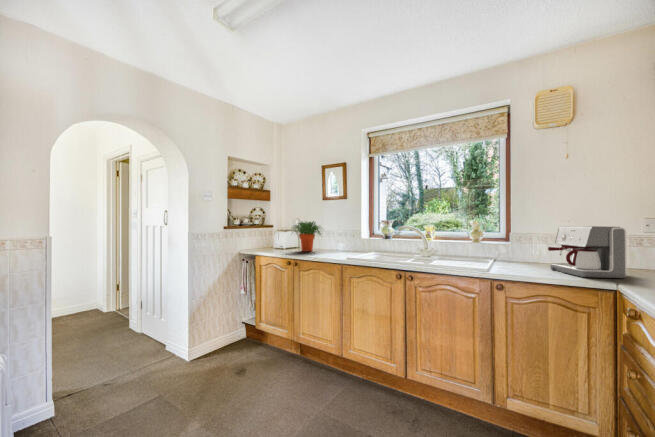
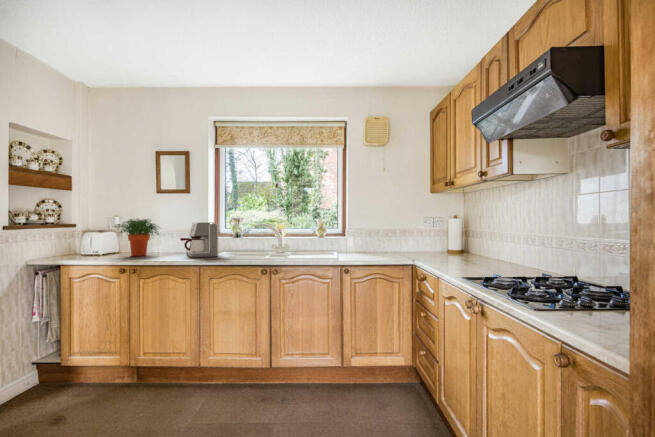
coffee maker: present [548,226,626,278] -> present [180,222,218,258]

